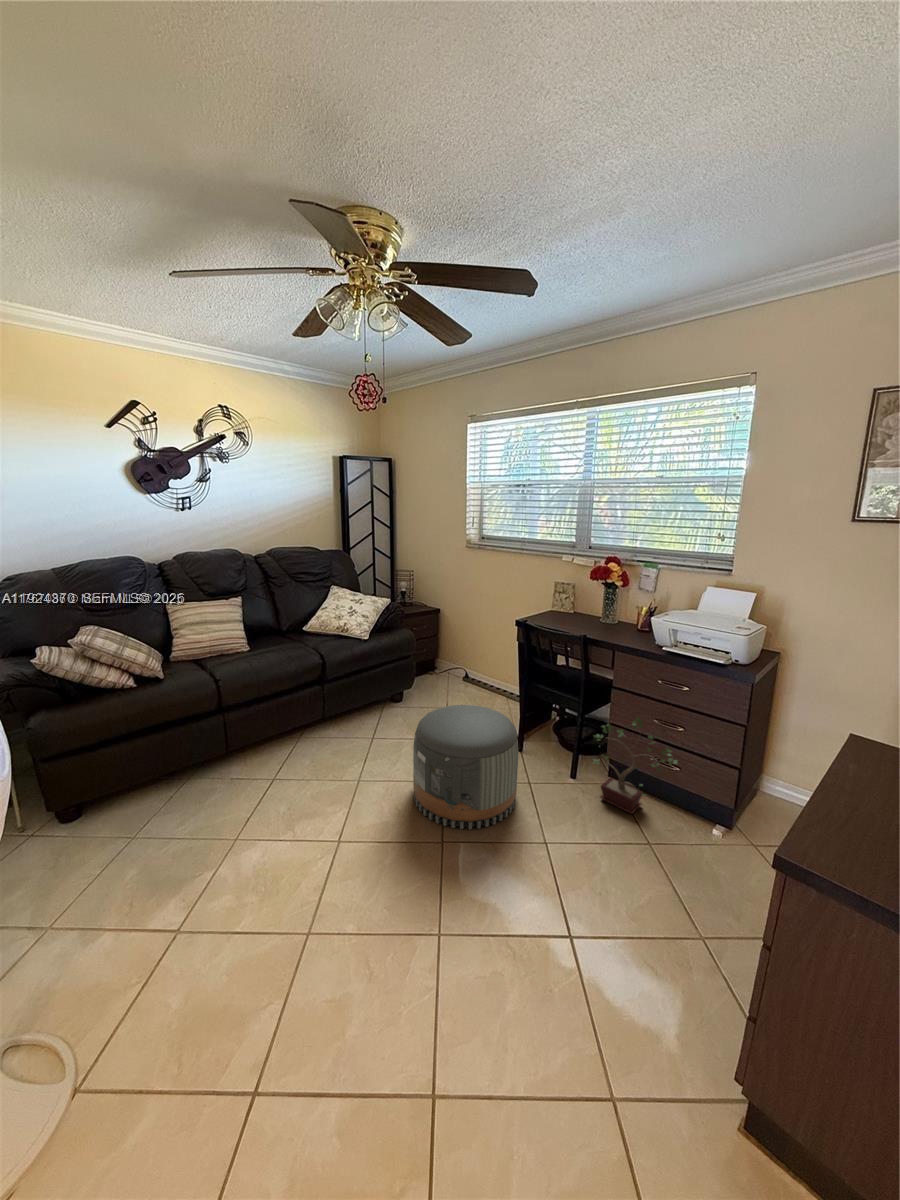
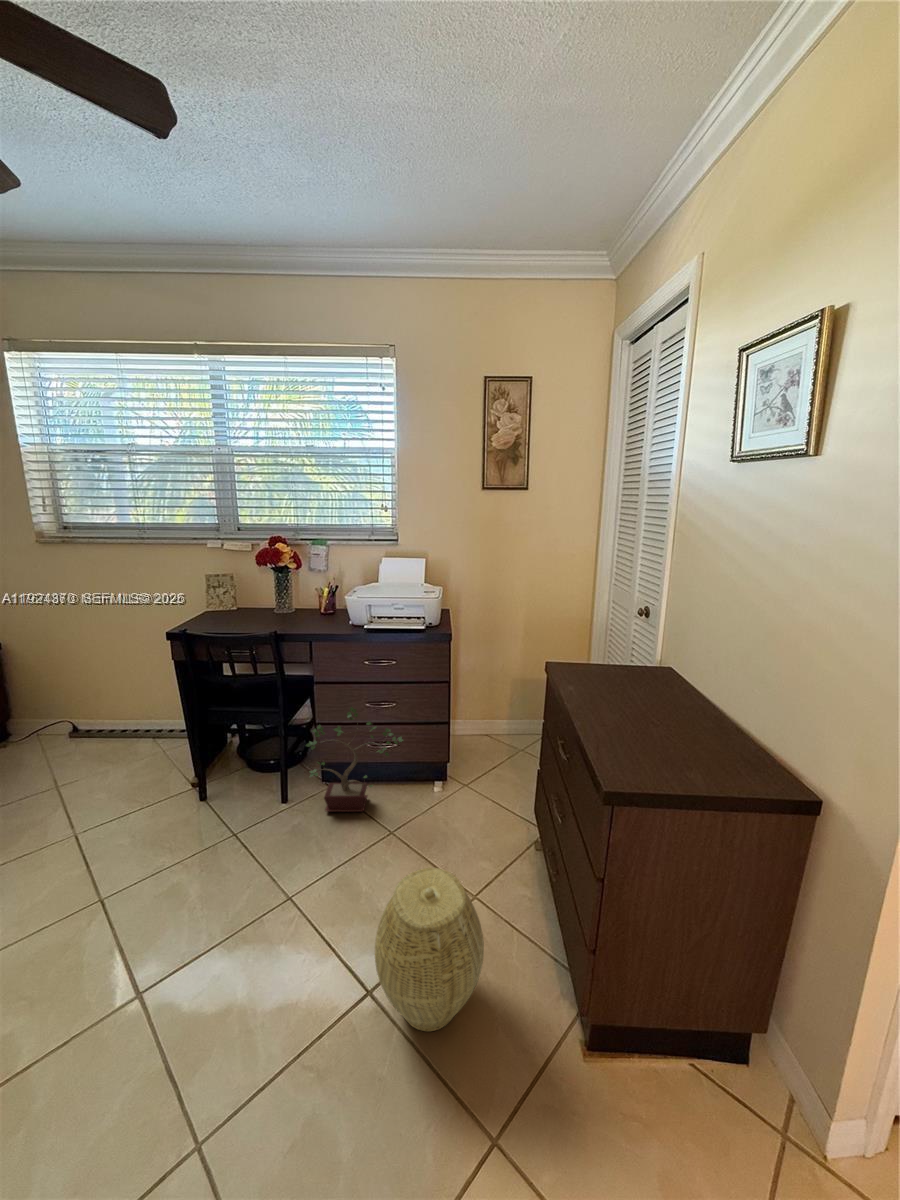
pouf: present [413,705,518,829] -> none [23,765,228,987]
woven basket: none [573,857,672,994] -> present [375,868,484,1031]

